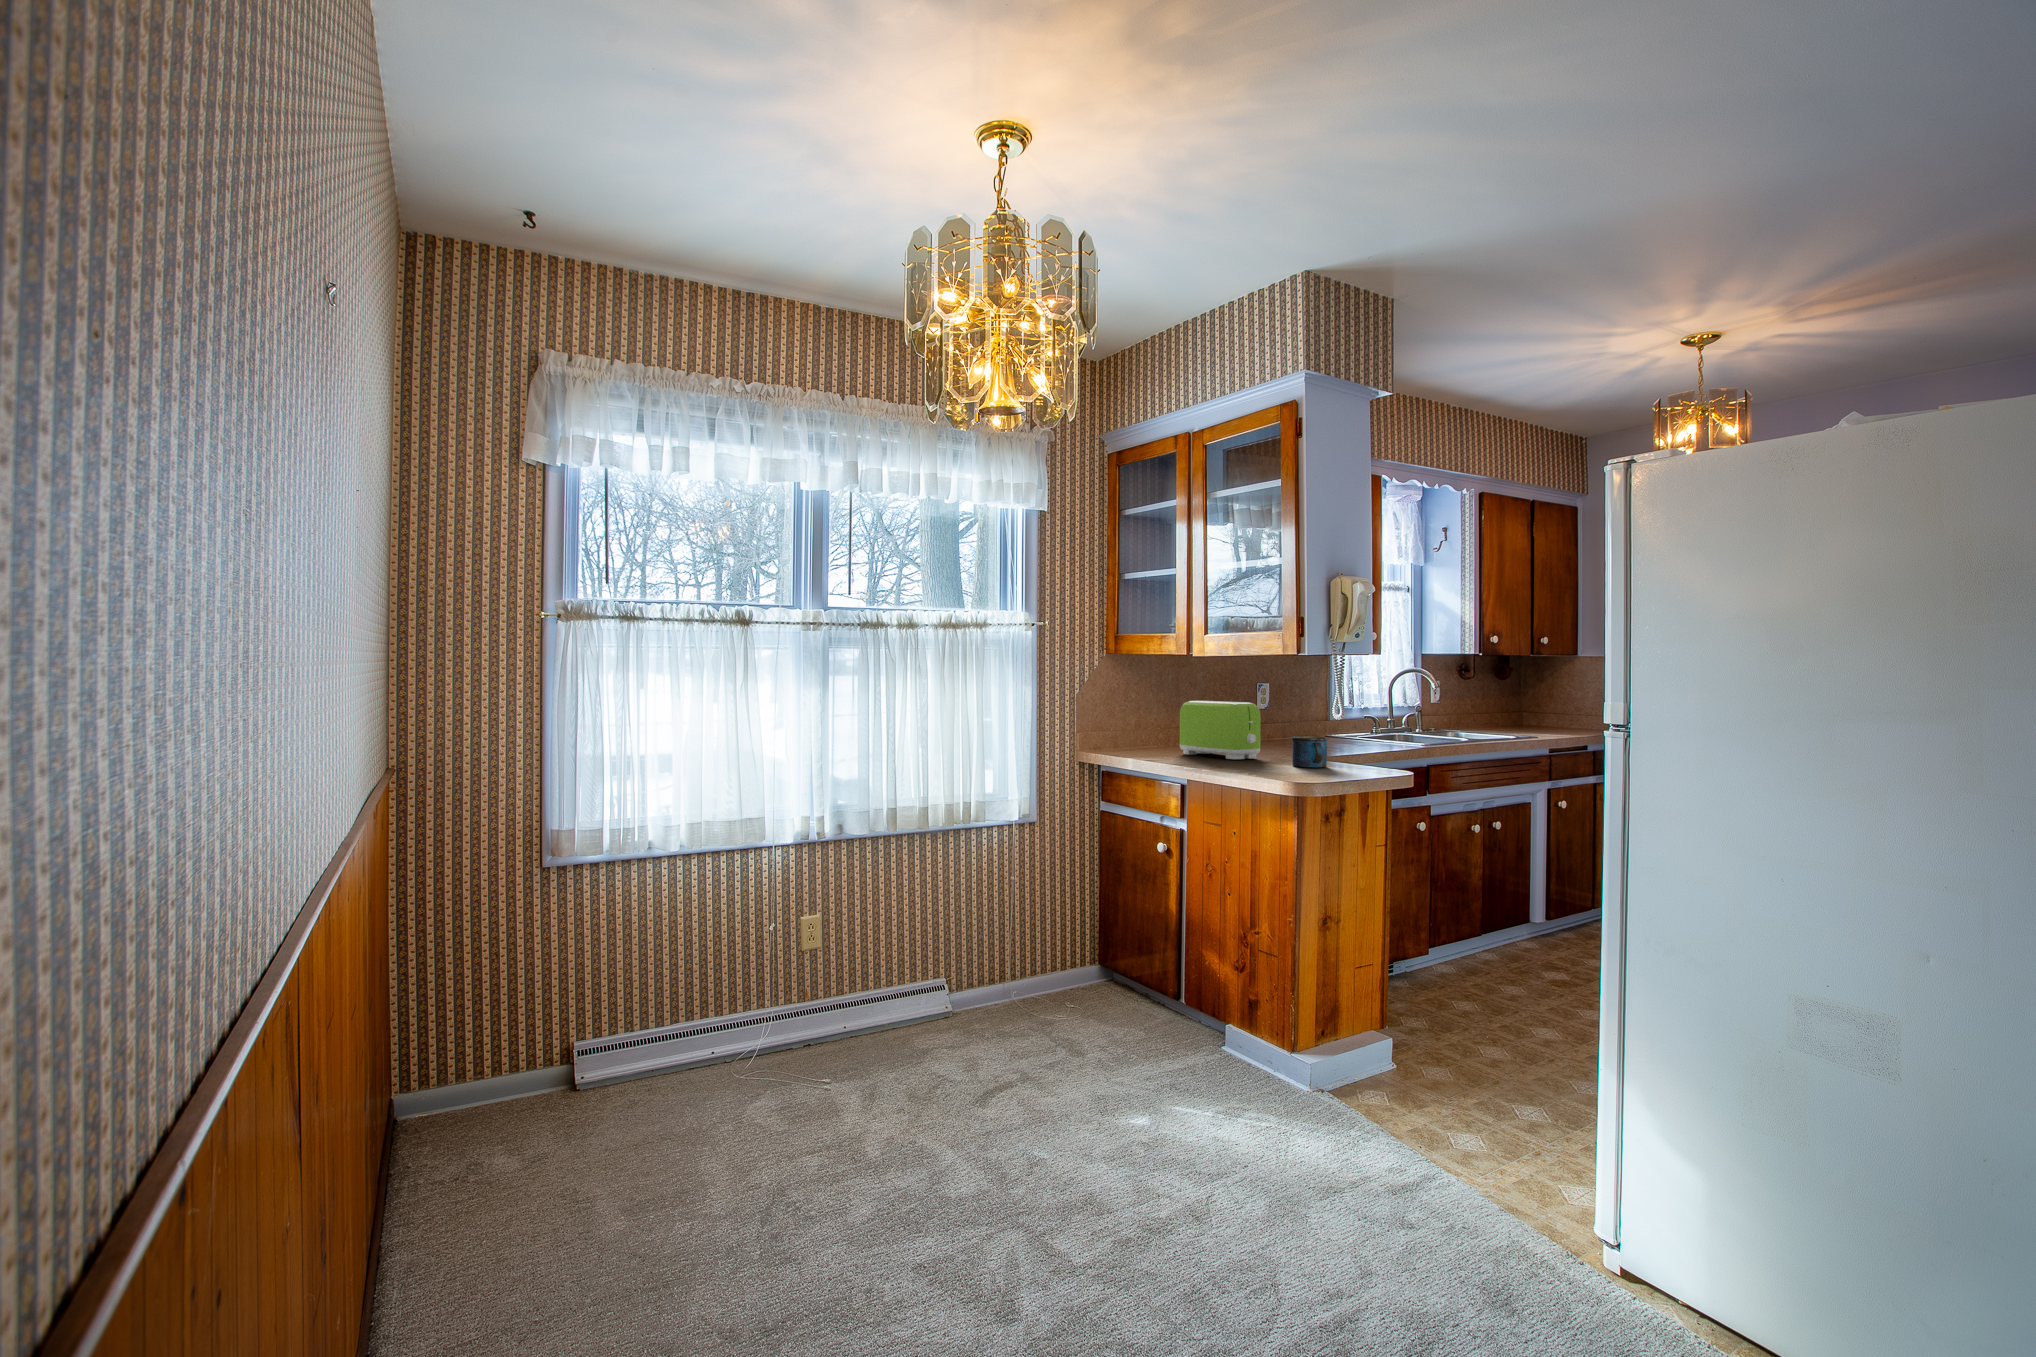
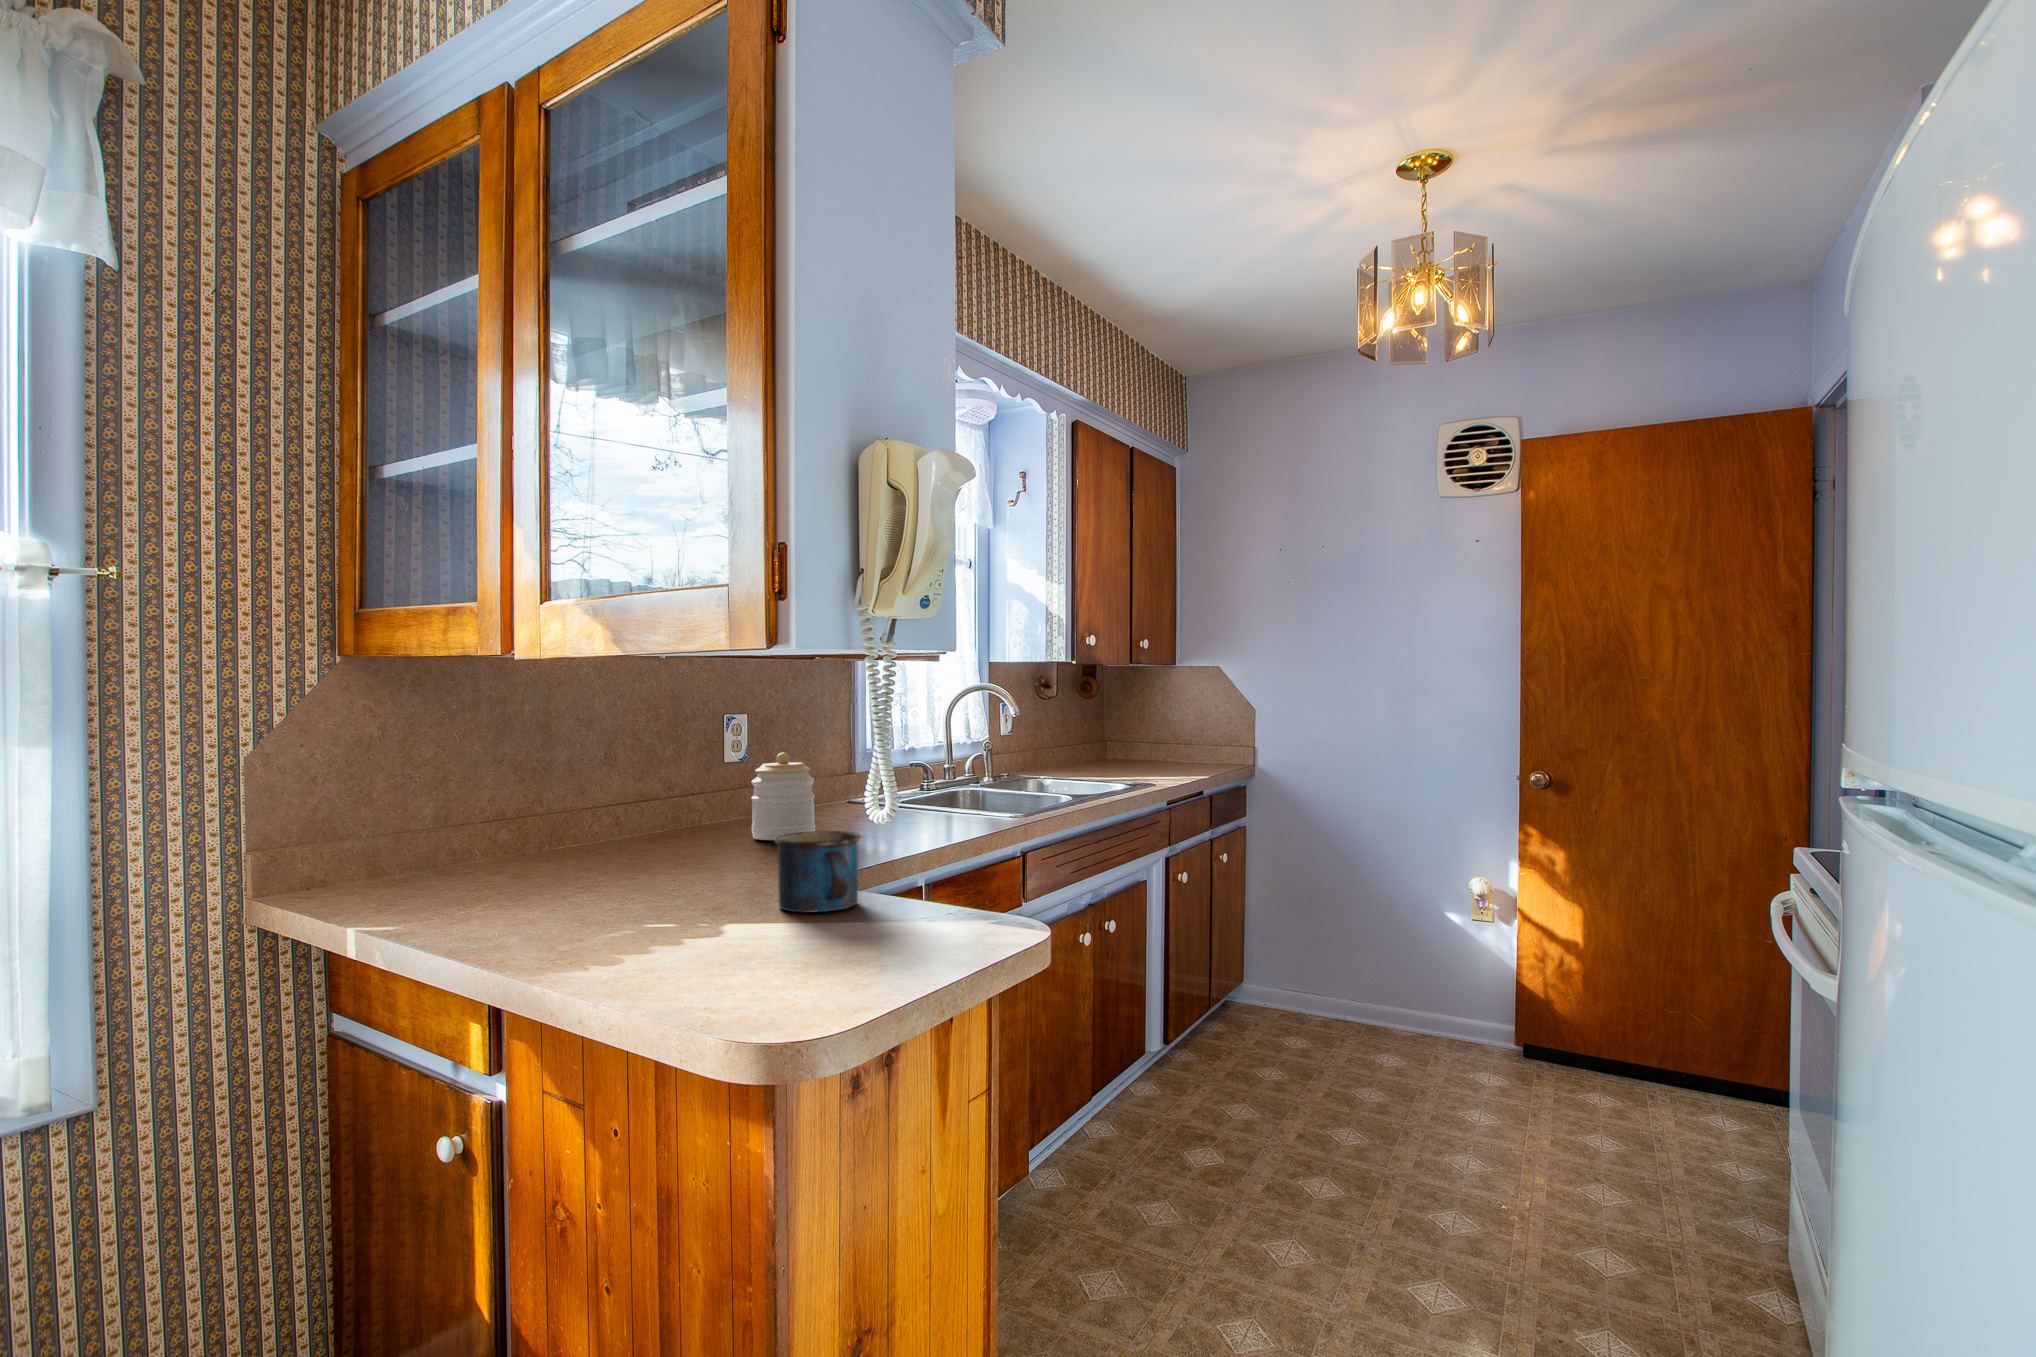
toaster: present [1180,701,1261,759] -> none [520,755,710,897]
jar: none [1273,705,1305,748] -> present [751,753,815,840]

